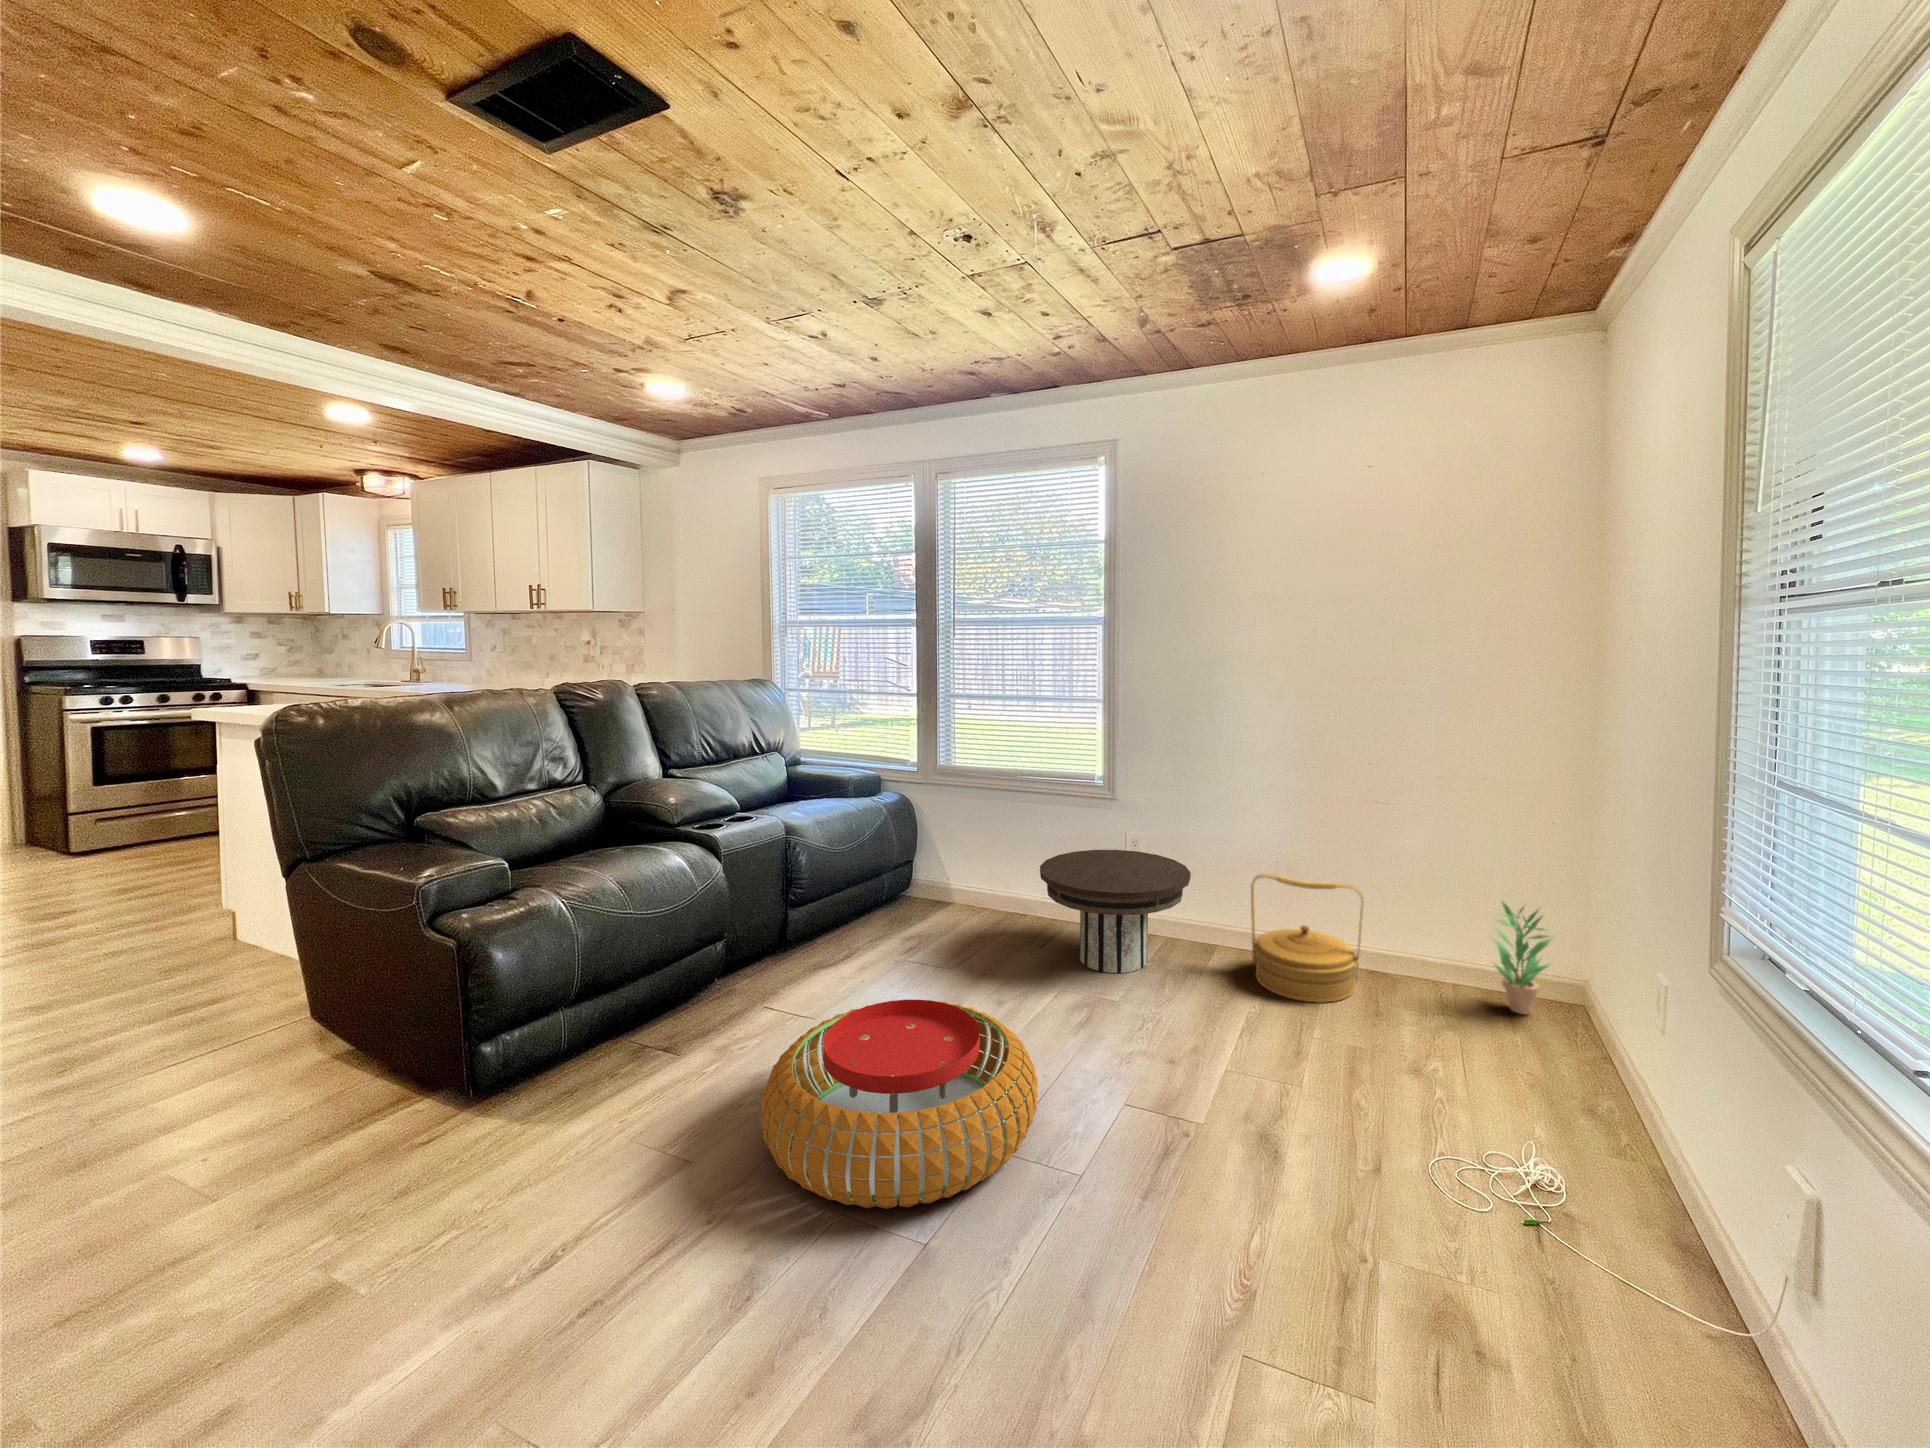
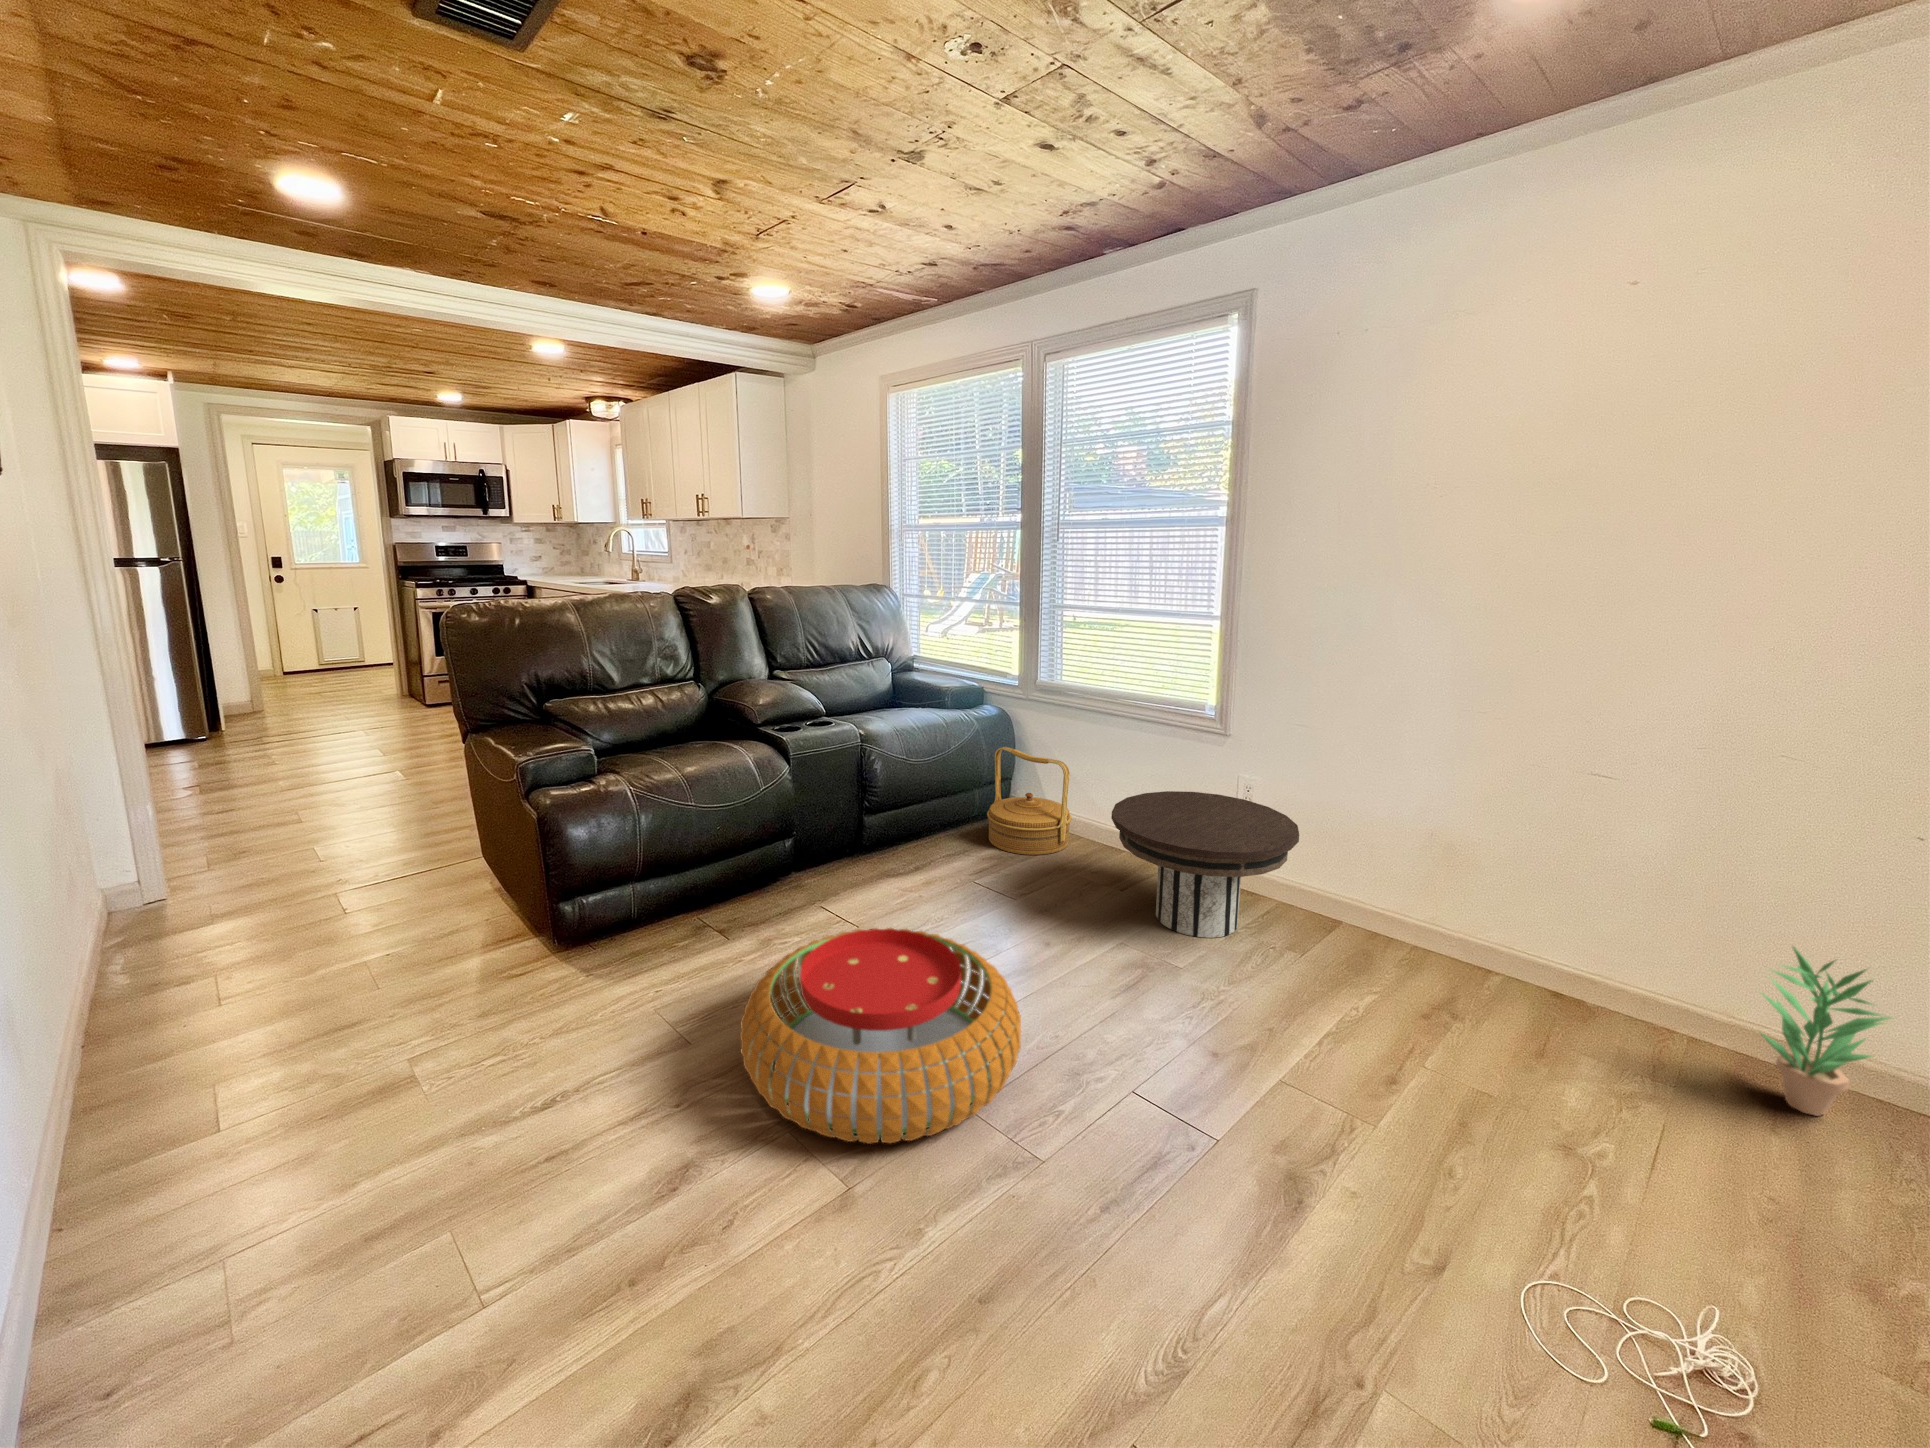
woven basket: present [1251,874,1364,1003] -> present [987,747,1071,855]

